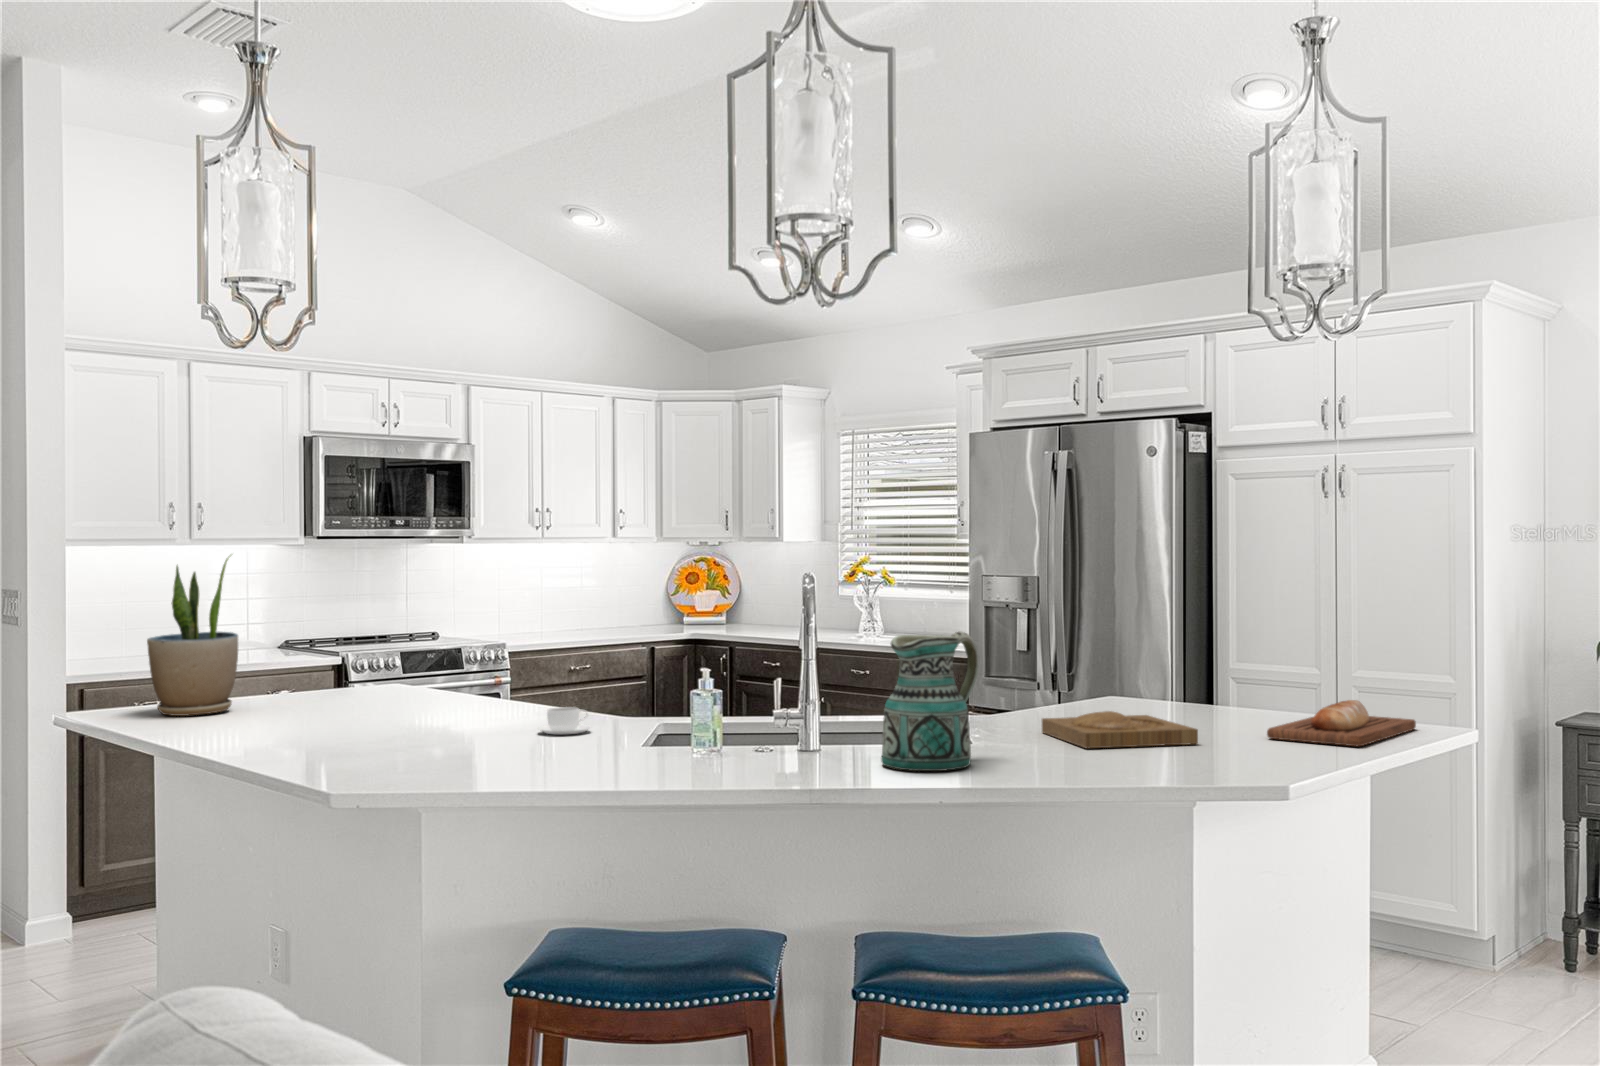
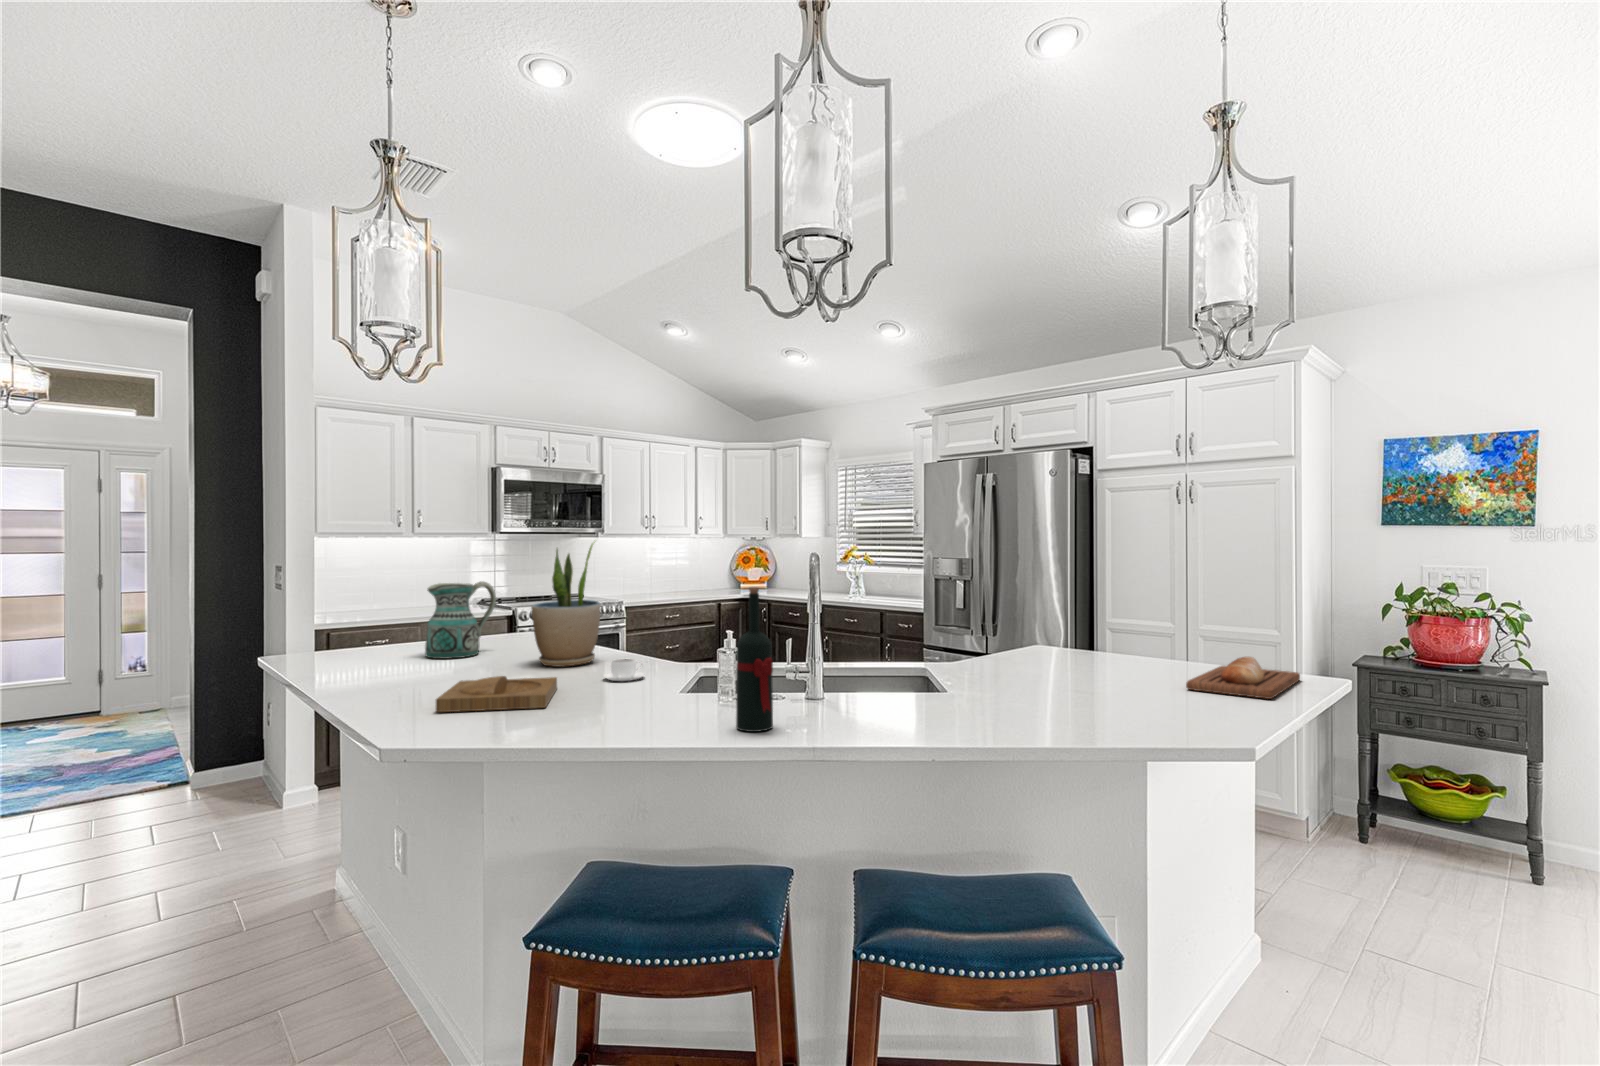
potted plant: present [147,558,238,716] -> present [531,542,600,667]
wine bottle: none [720,612,763,778] -> present [736,587,773,732]
ceramic pitcher: present [881,632,978,771] -> present [425,581,496,659]
tray: present [1042,711,1198,748] -> present [436,676,557,712]

